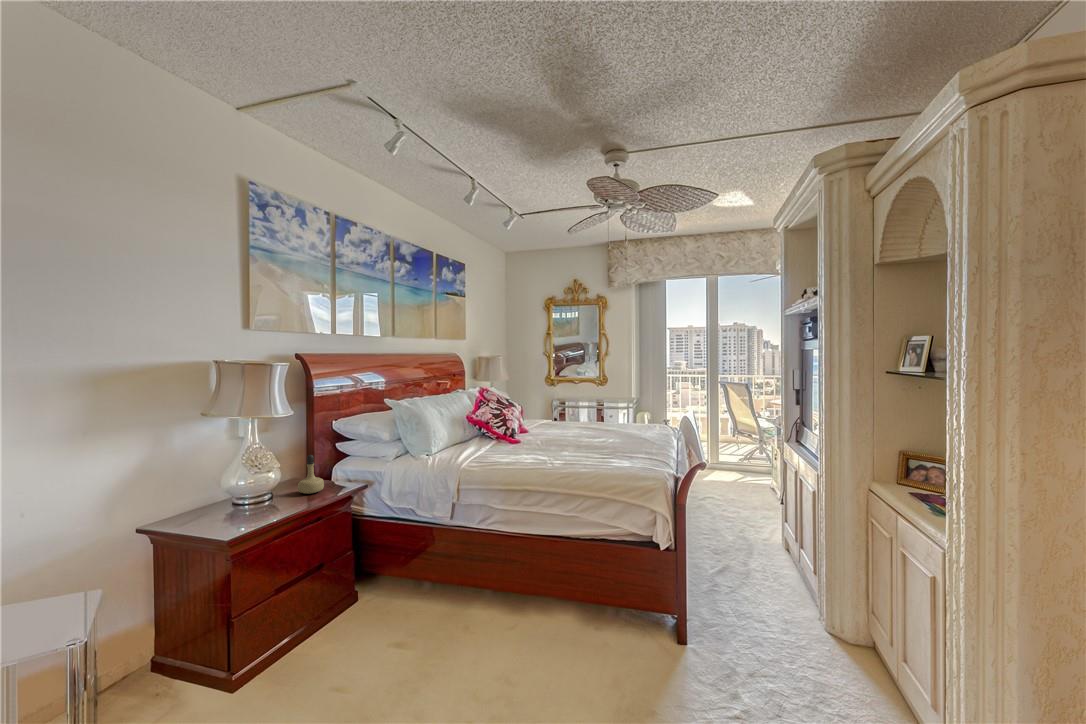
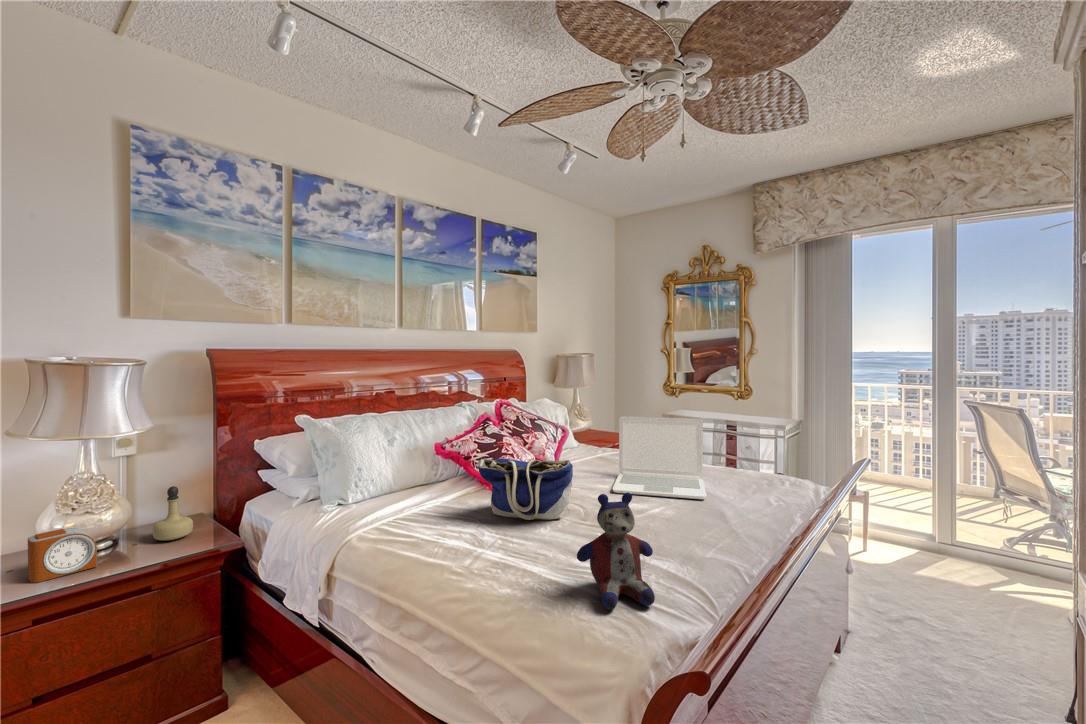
laptop: none [567,392,628,438] -> present [613,416,706,499]
tote bag: none [521,414,578,451] -> present [478,458,573,520]
stuffed bear: none [616,417,653,466] -> present [577,493,655,610]
alarm clock: none [260,481,298,517] -> present [28,528,97,583]

